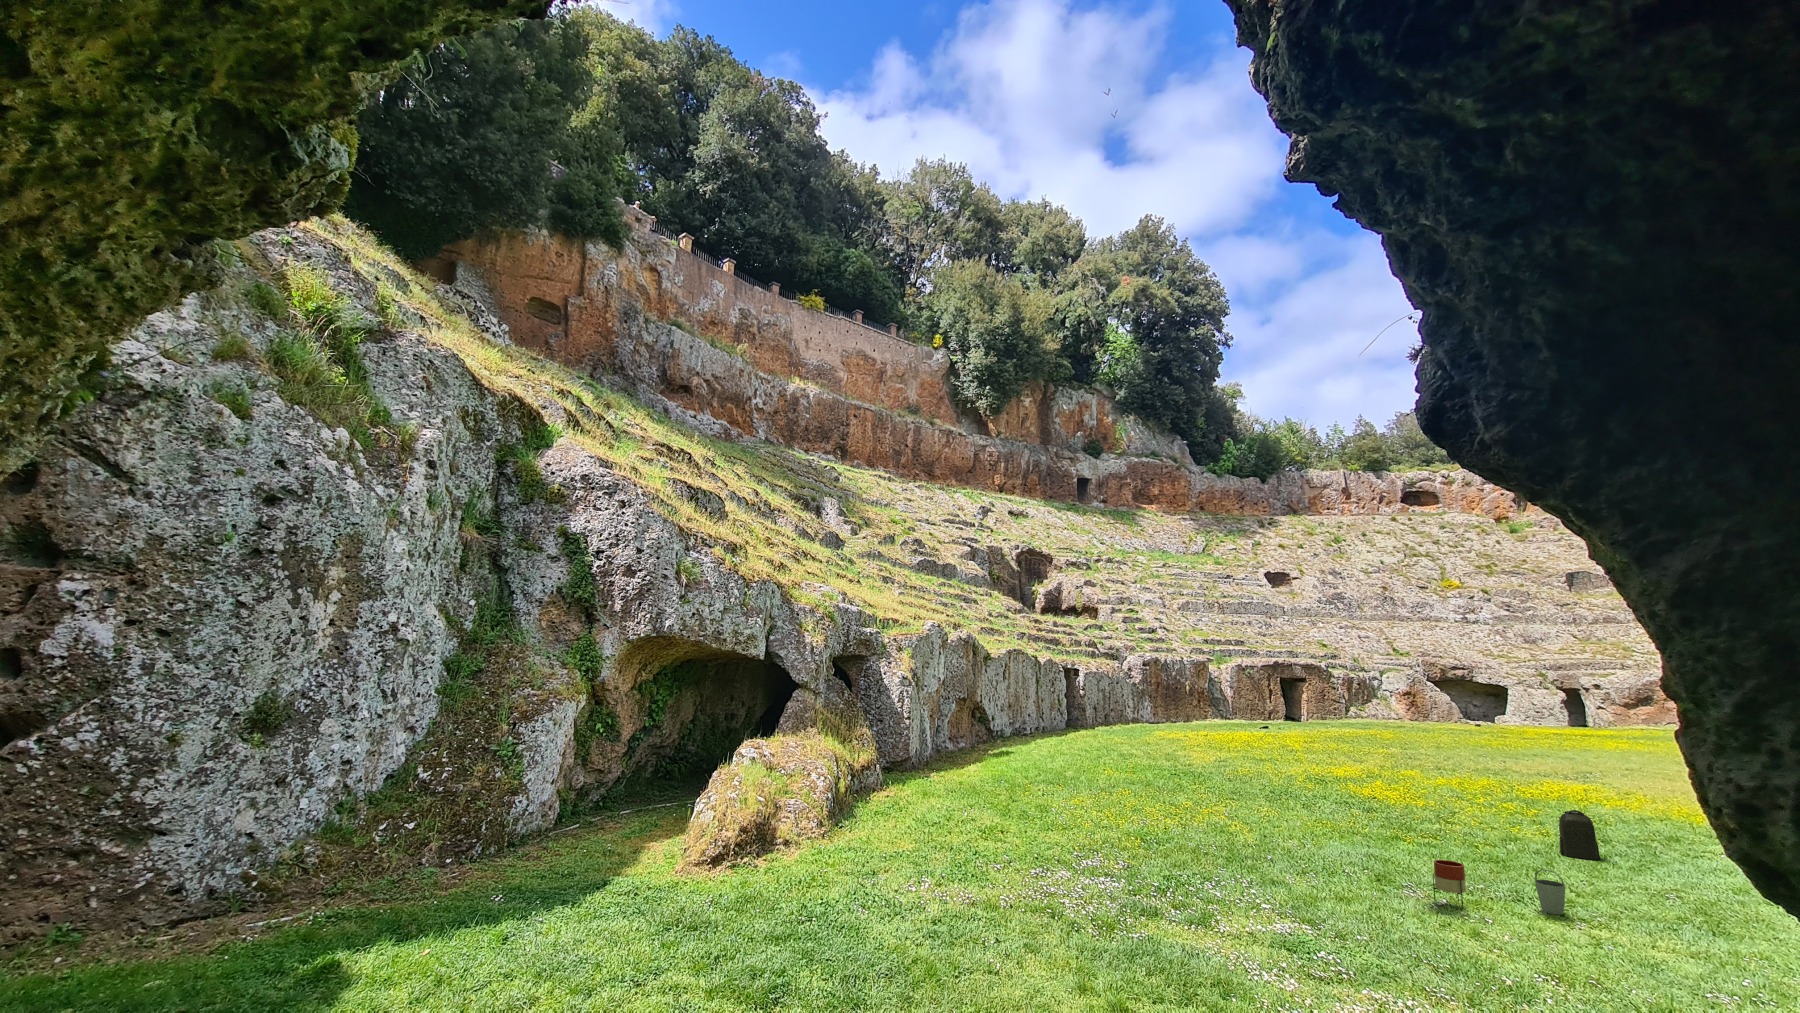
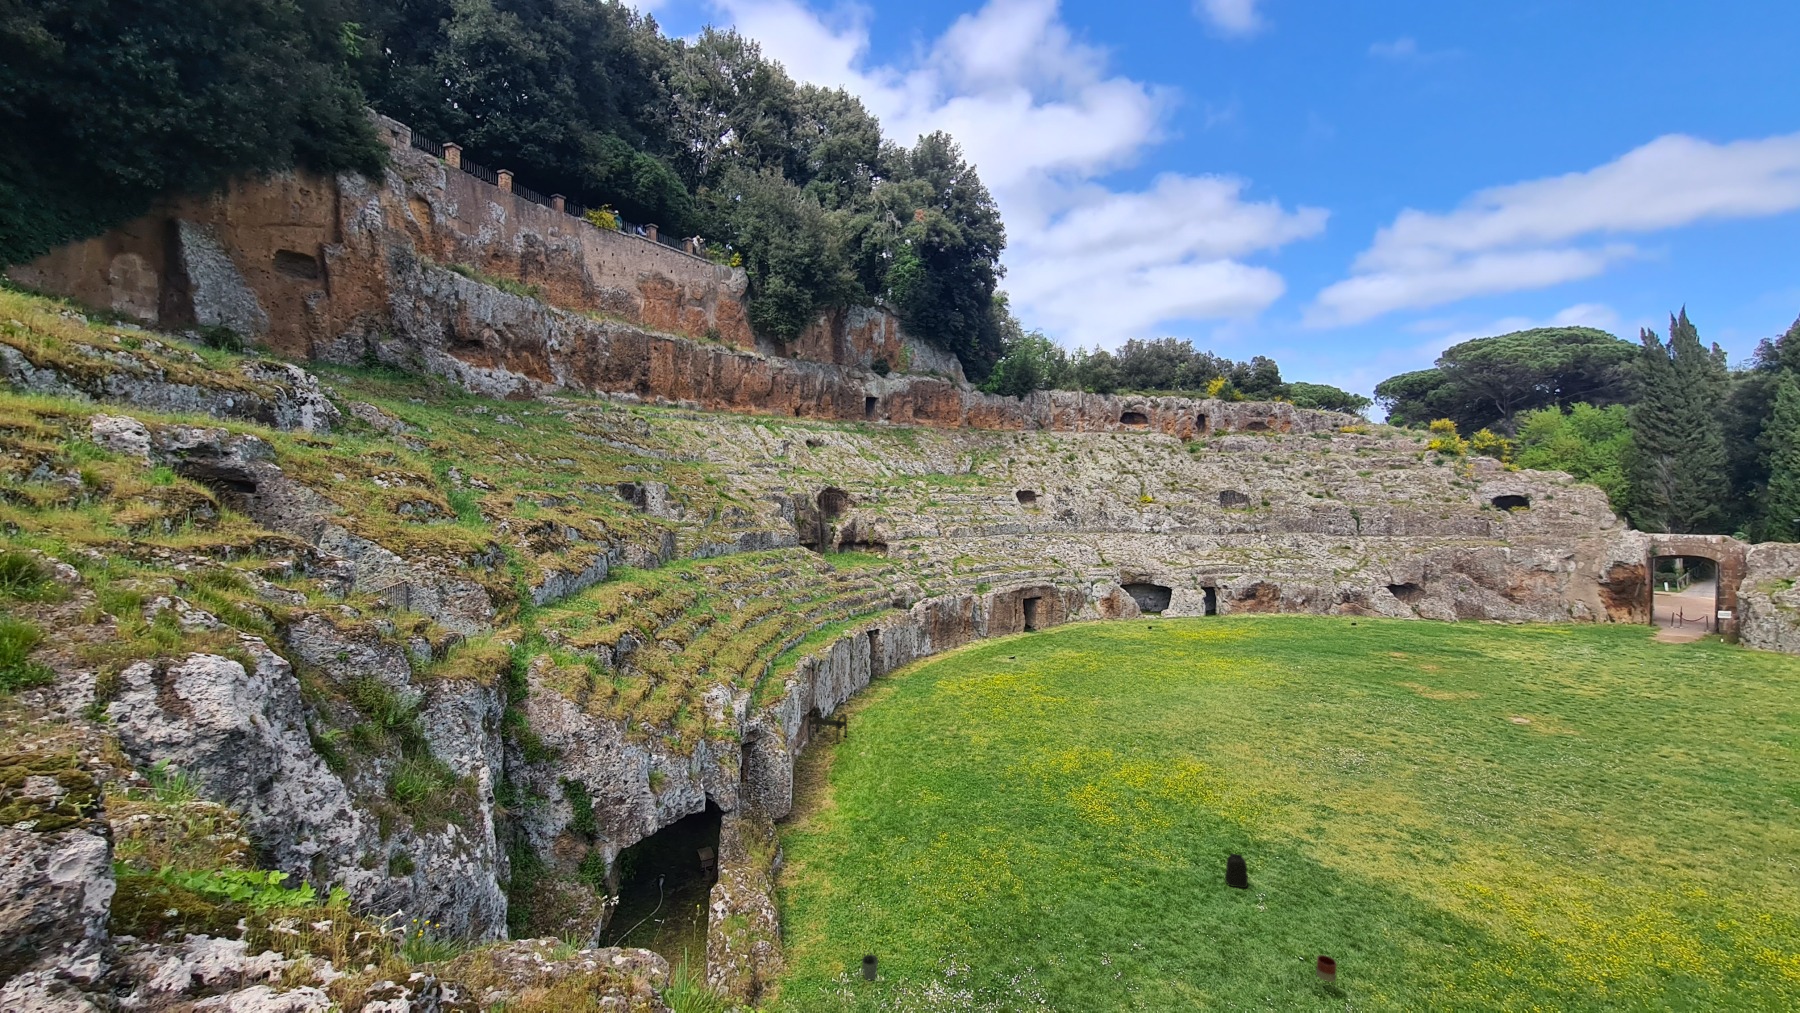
bench: none [983,710,1031,746] -> present [807,711,847,743]
planter: present [1433,860,1466,909] -> present [1316,955,1337,982]
bucket: present [1535,869,1565,915] -> present [862,954,878,981]

